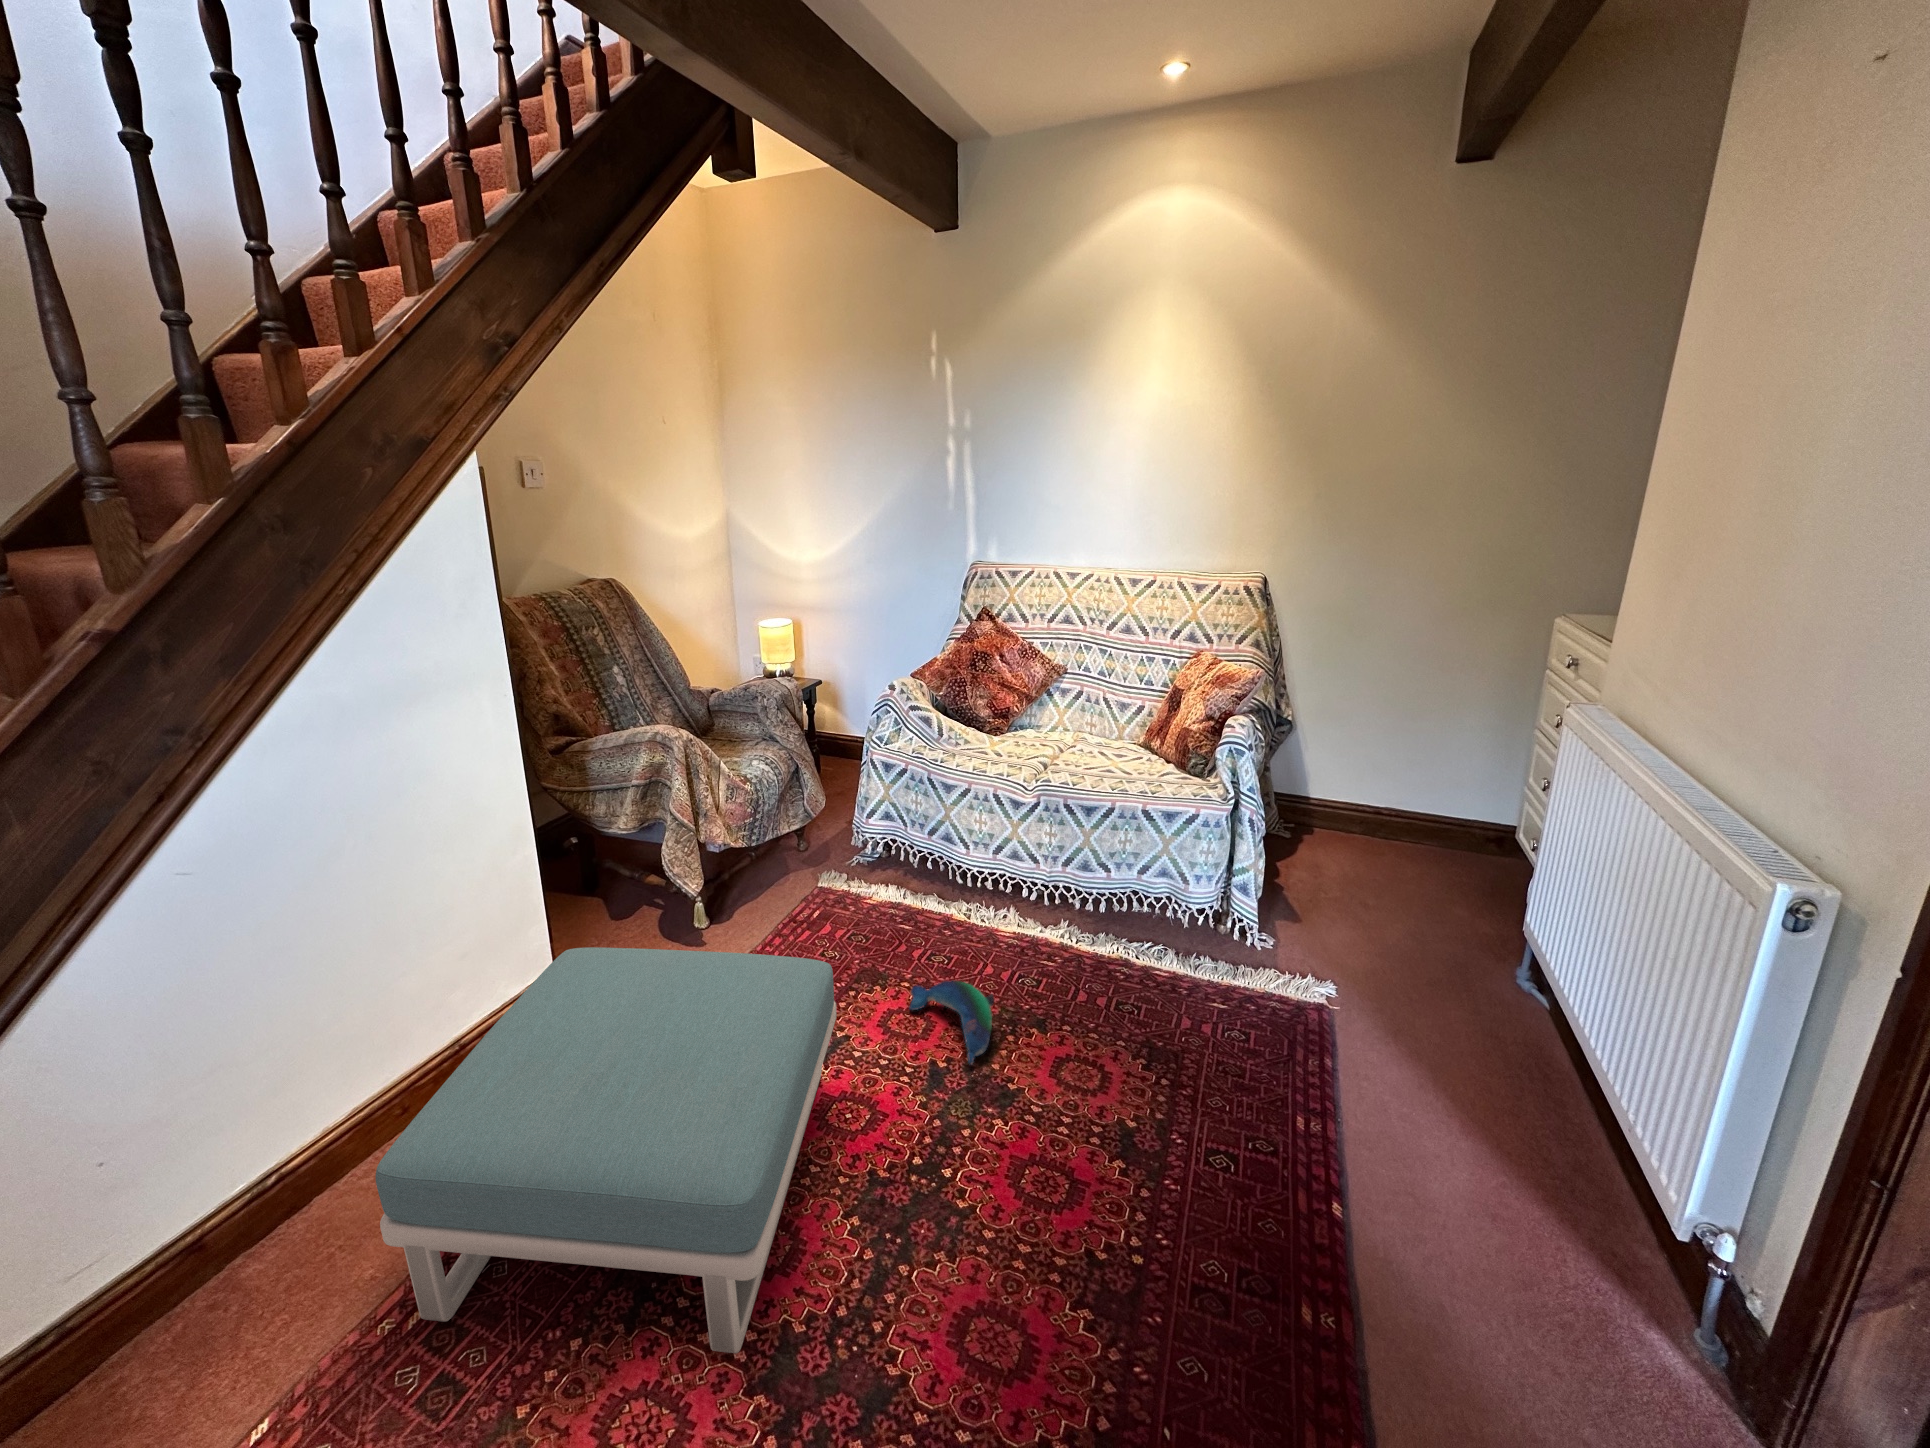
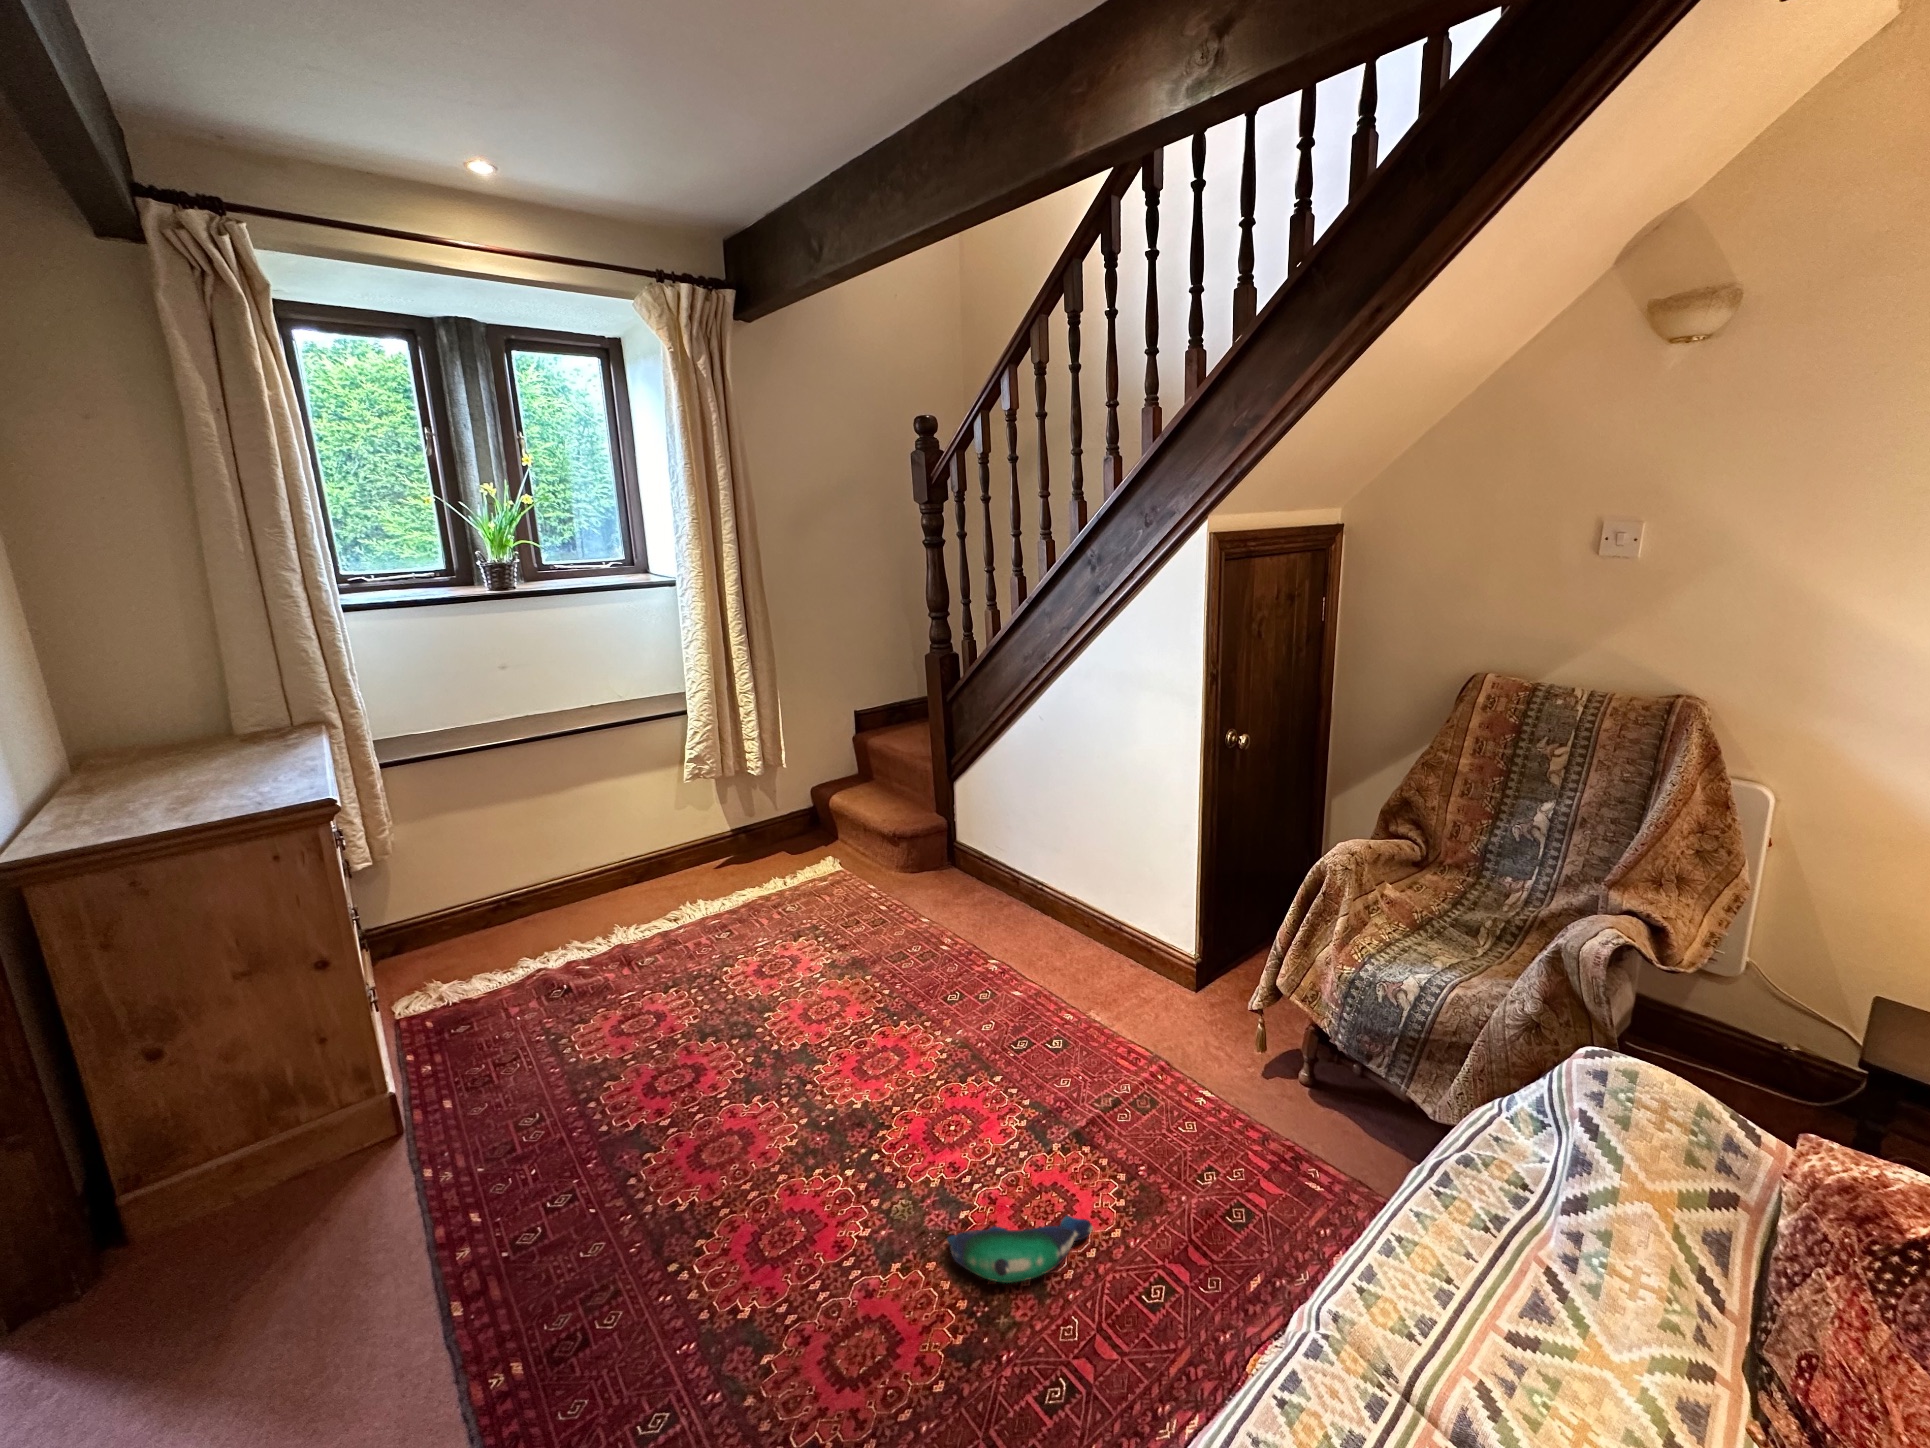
footstool: present [376,947,837,1353] -> none [811,863,1116,1122]

